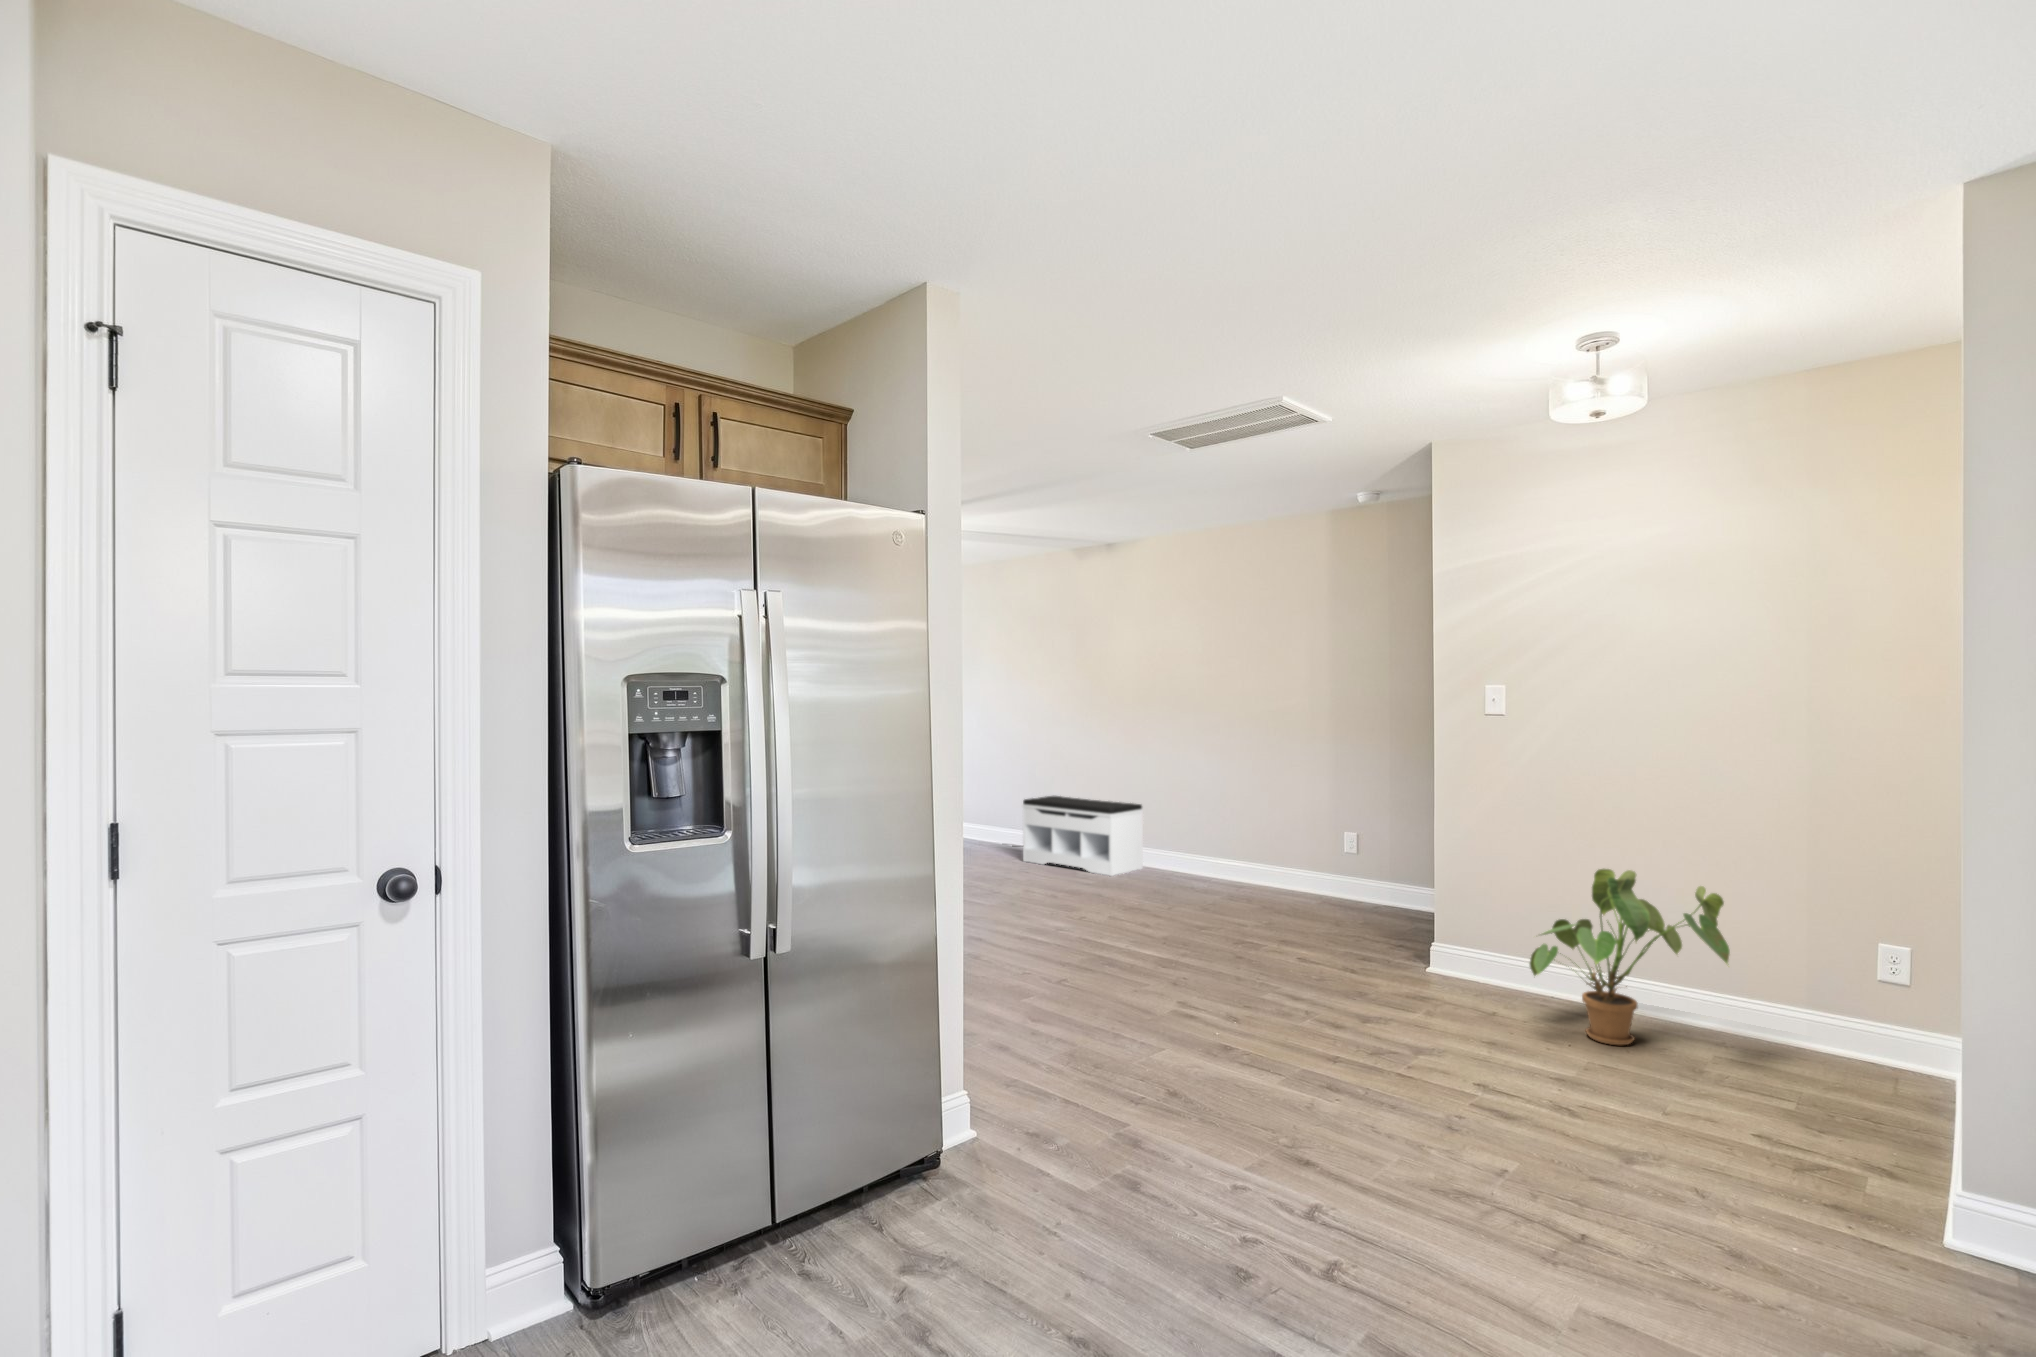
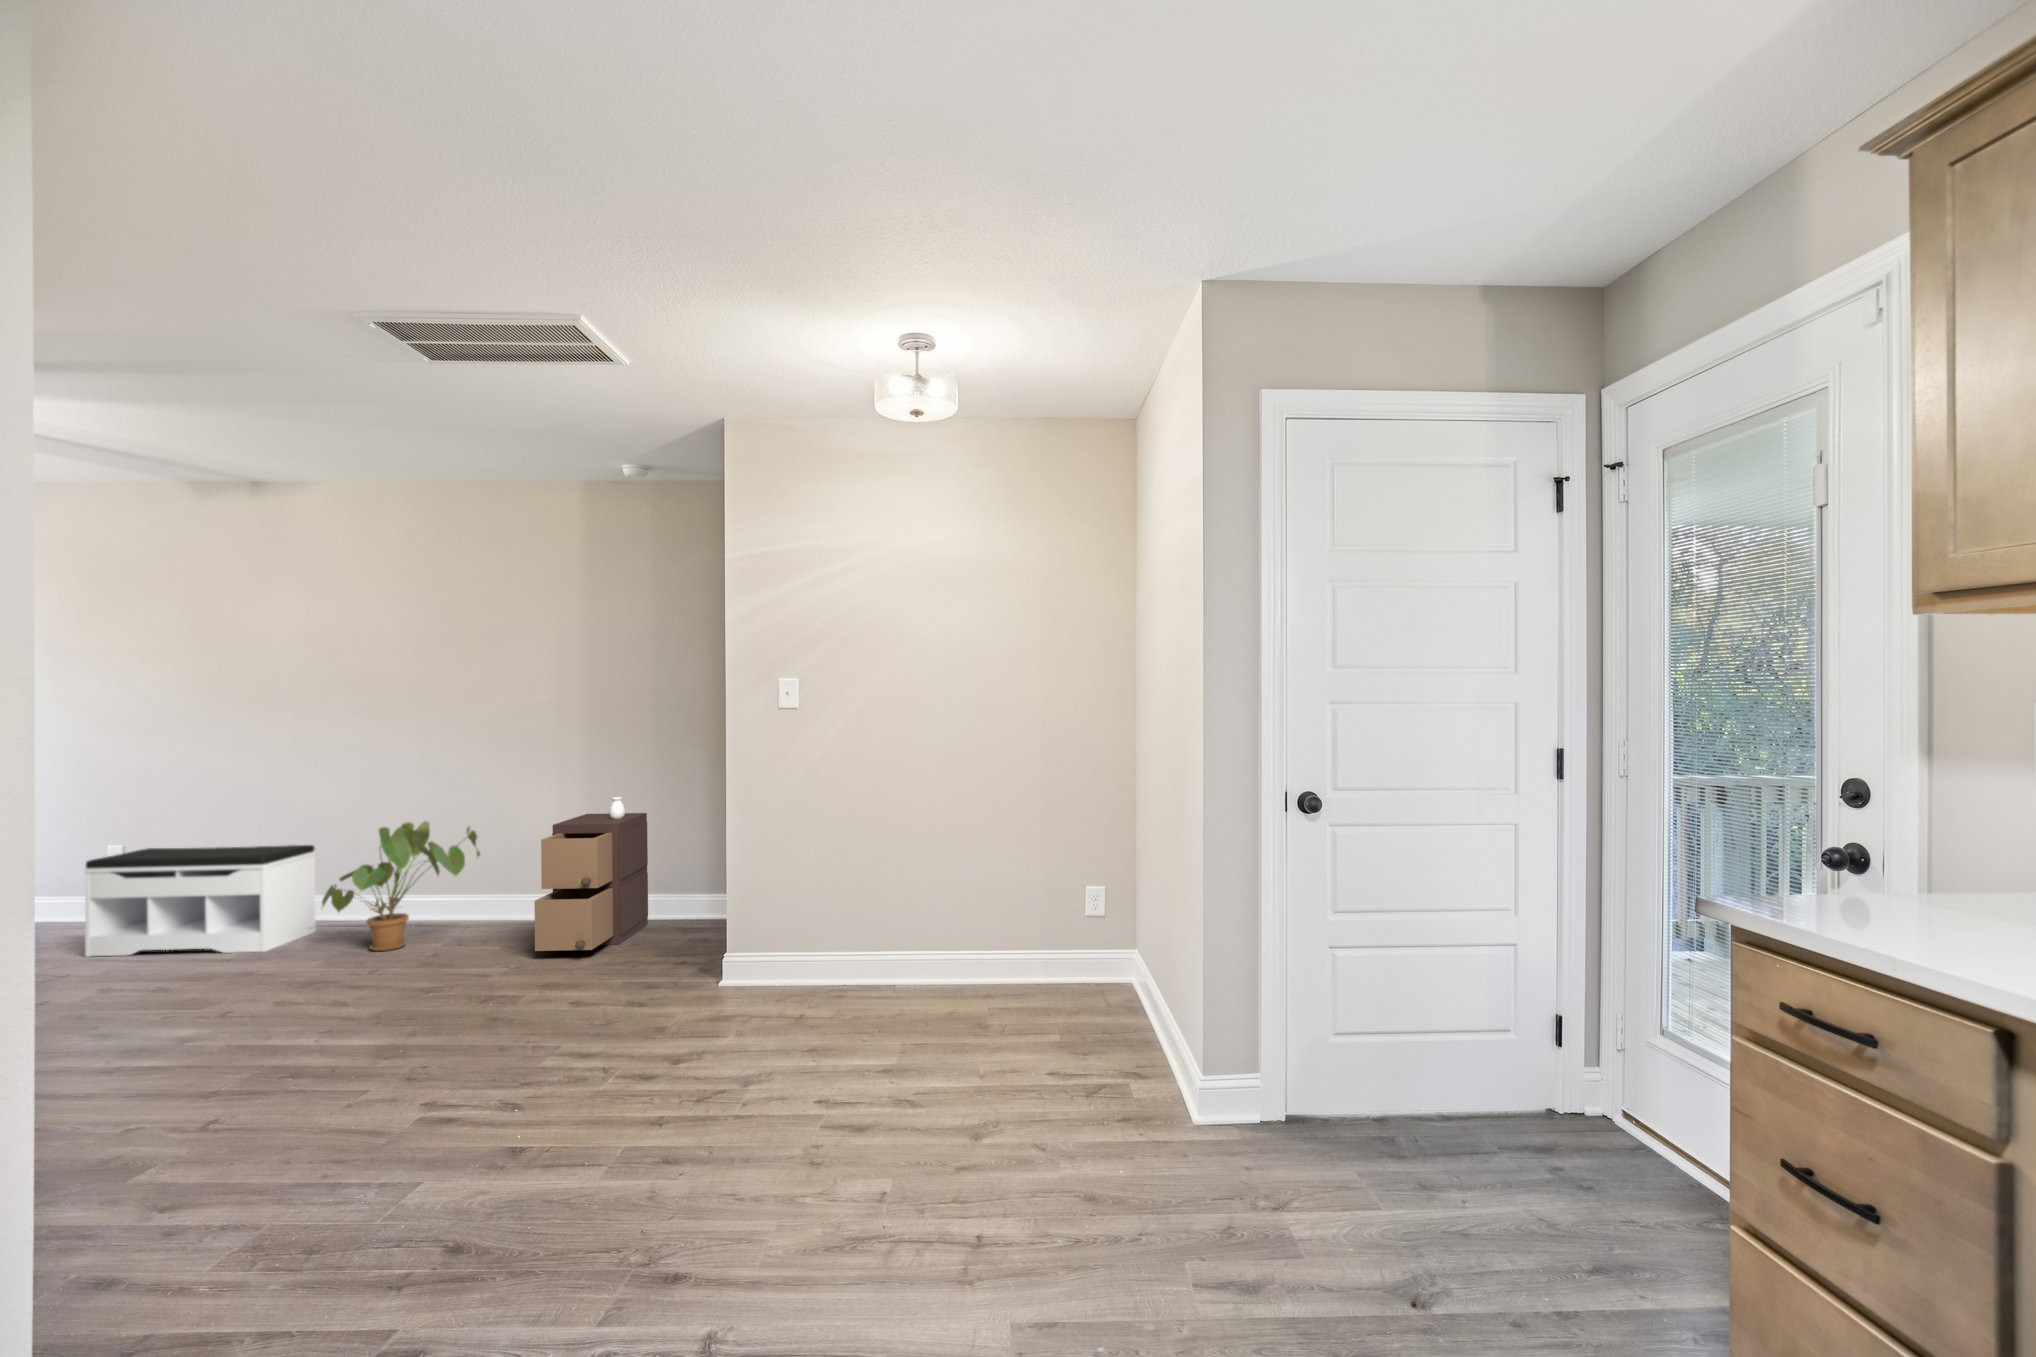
storage cabinet: none [1280,789,1380,918] -> present [534,797,648,951]
house plant: present [1530,869,1730,1045] -> present [322,821,480,951]

